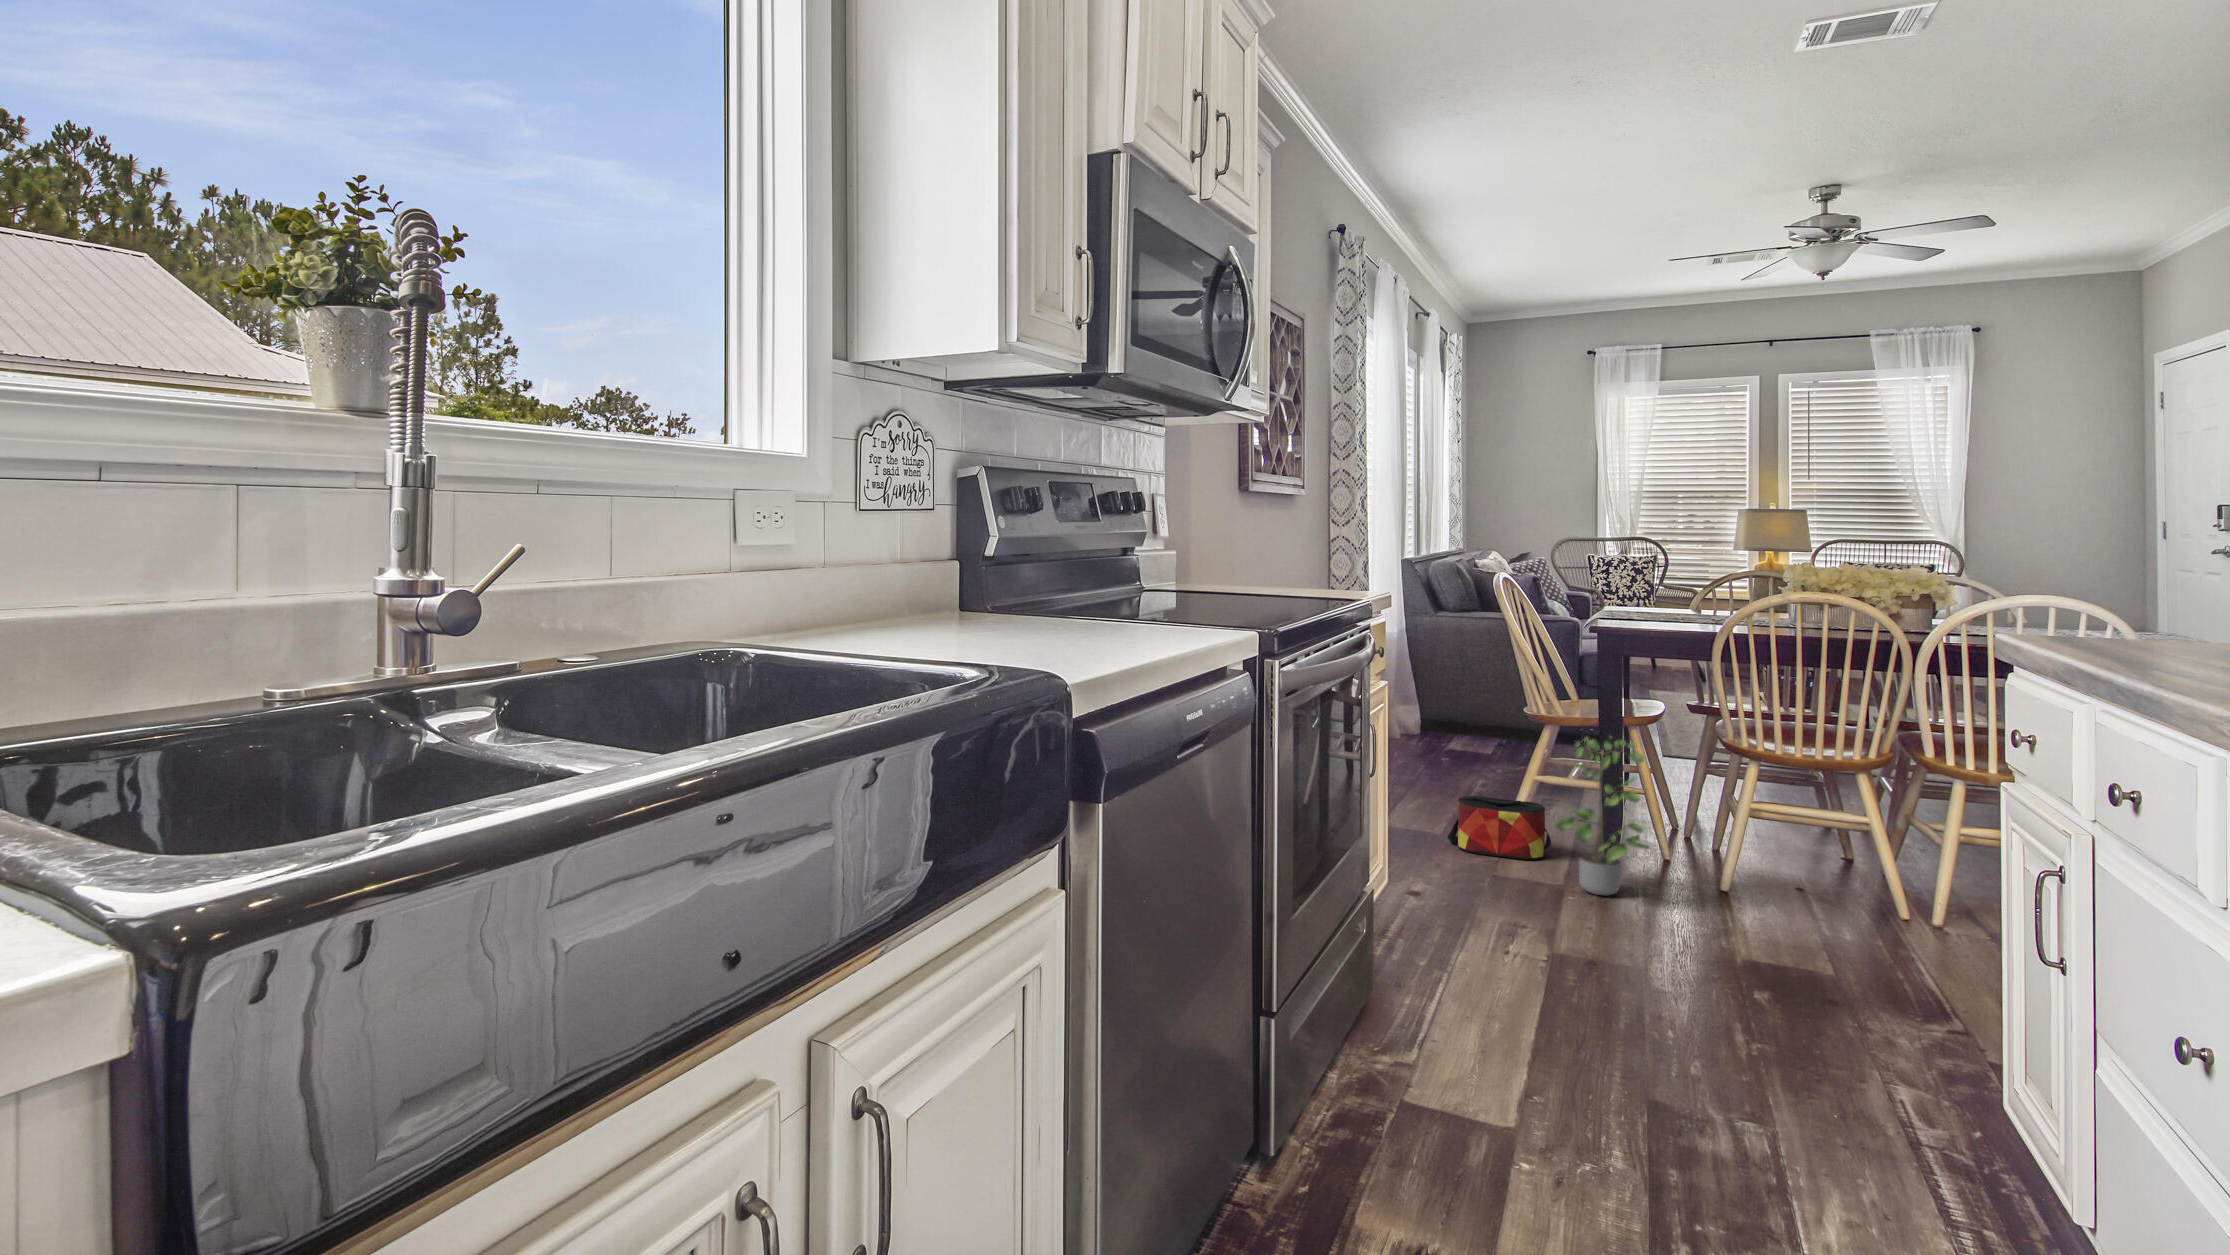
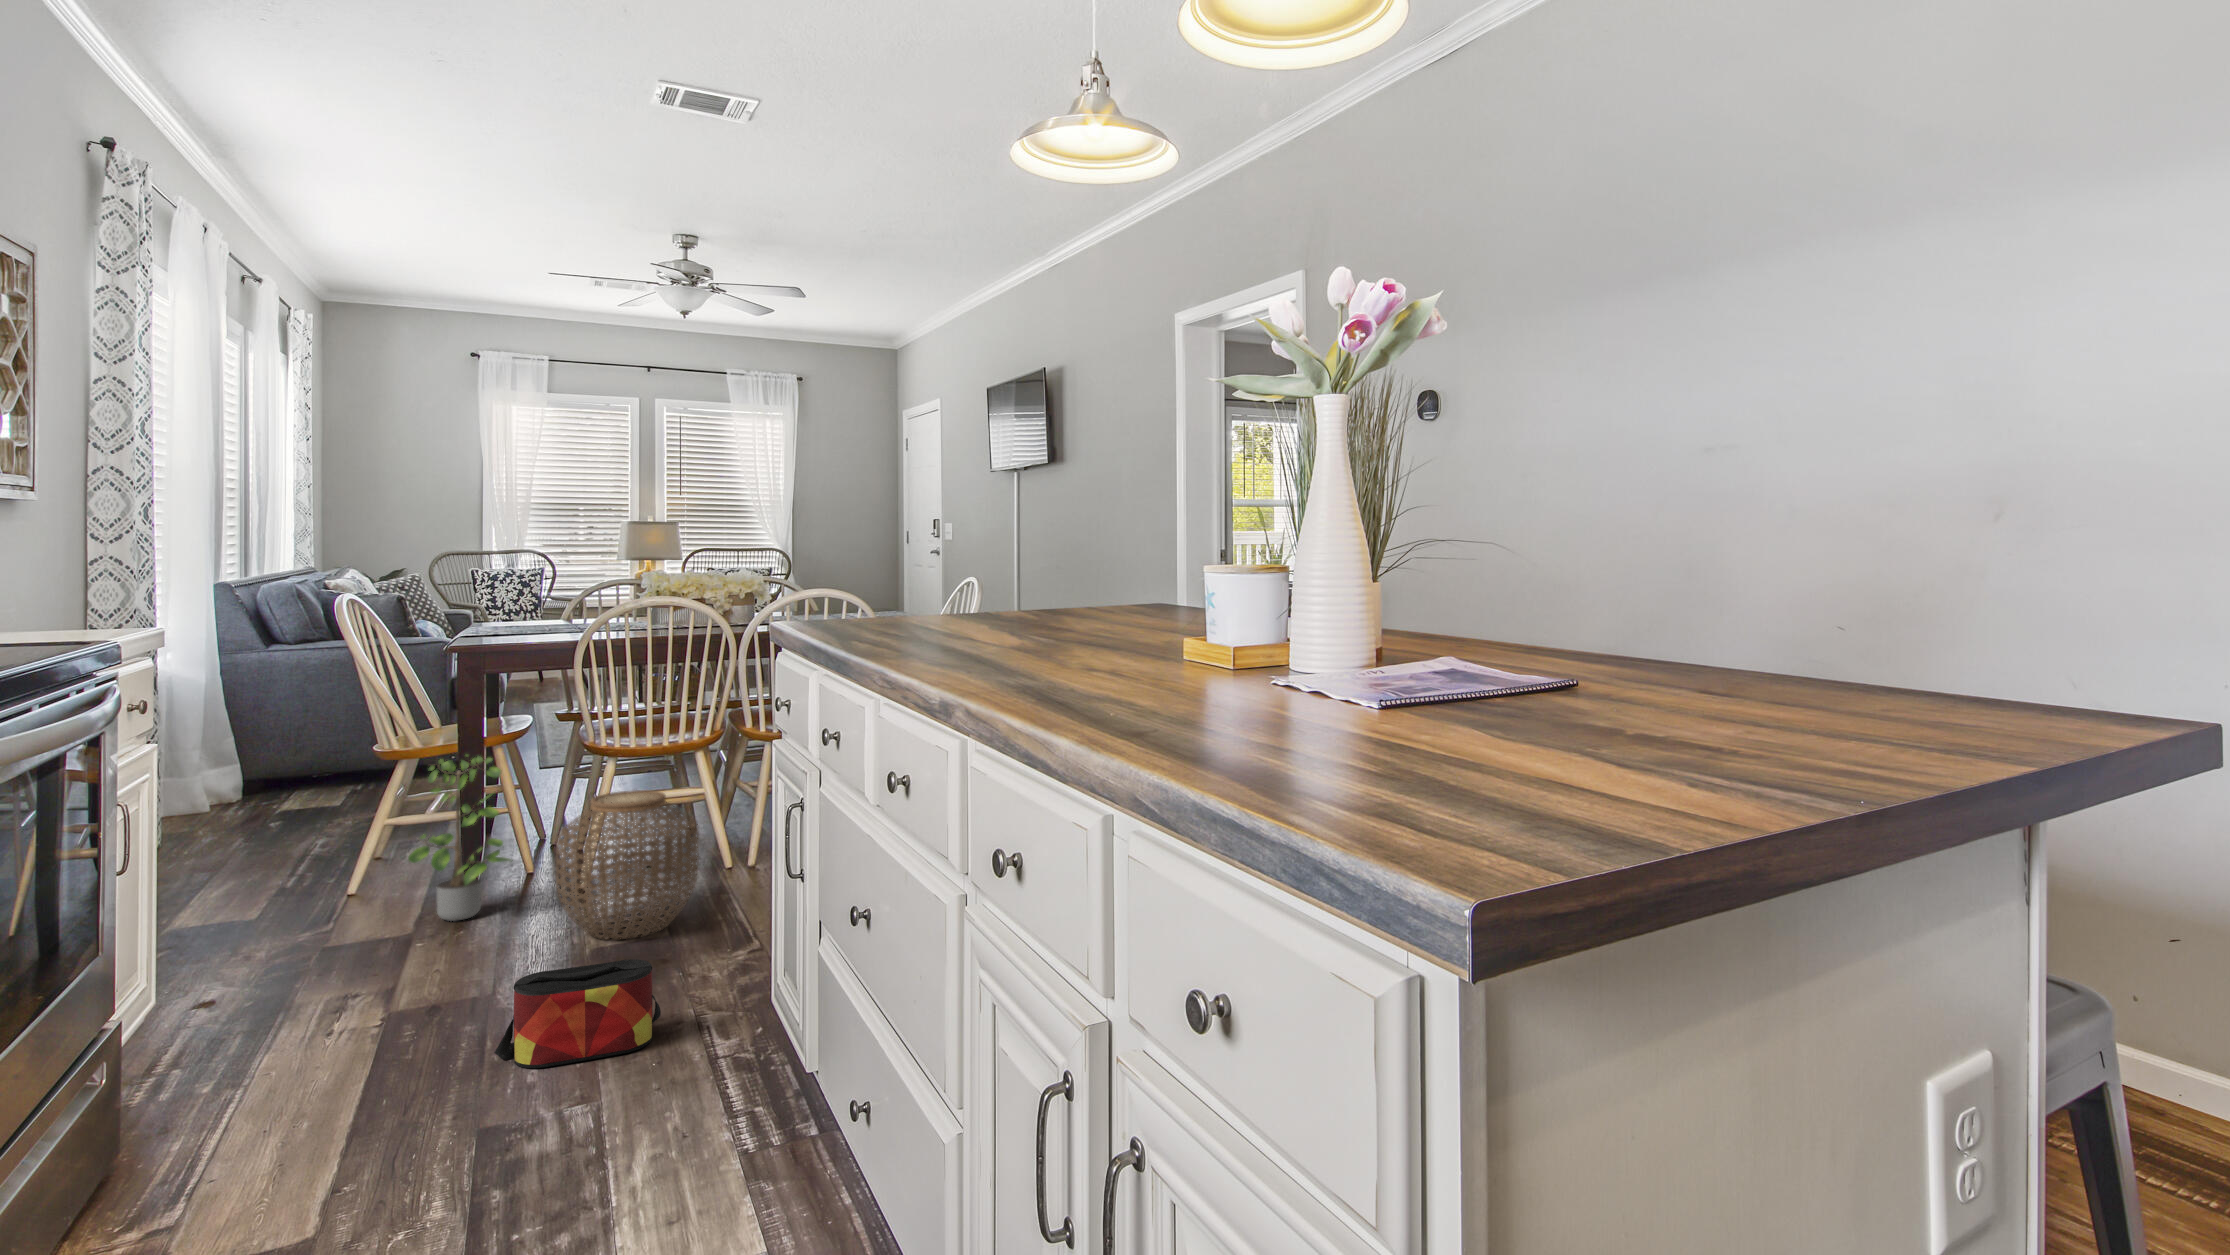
bag: present [1447,796,1551,860] -> present [494,959,661,1068]
woven basket: none [1701,801,1873,968] -> present [556,790,698,940]

